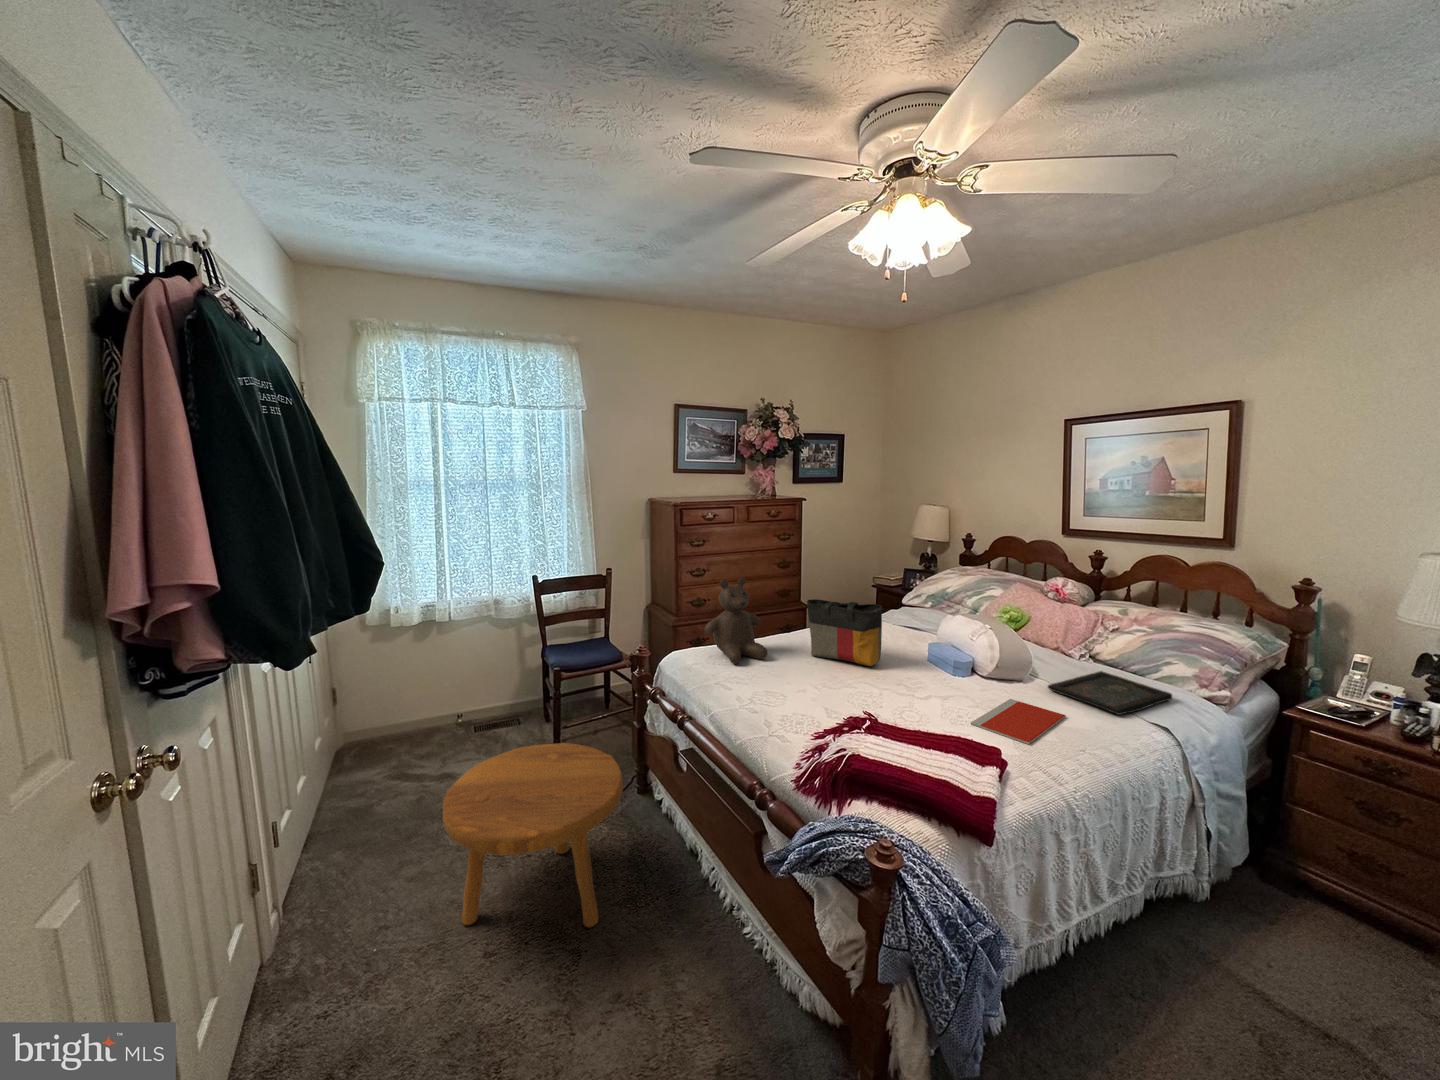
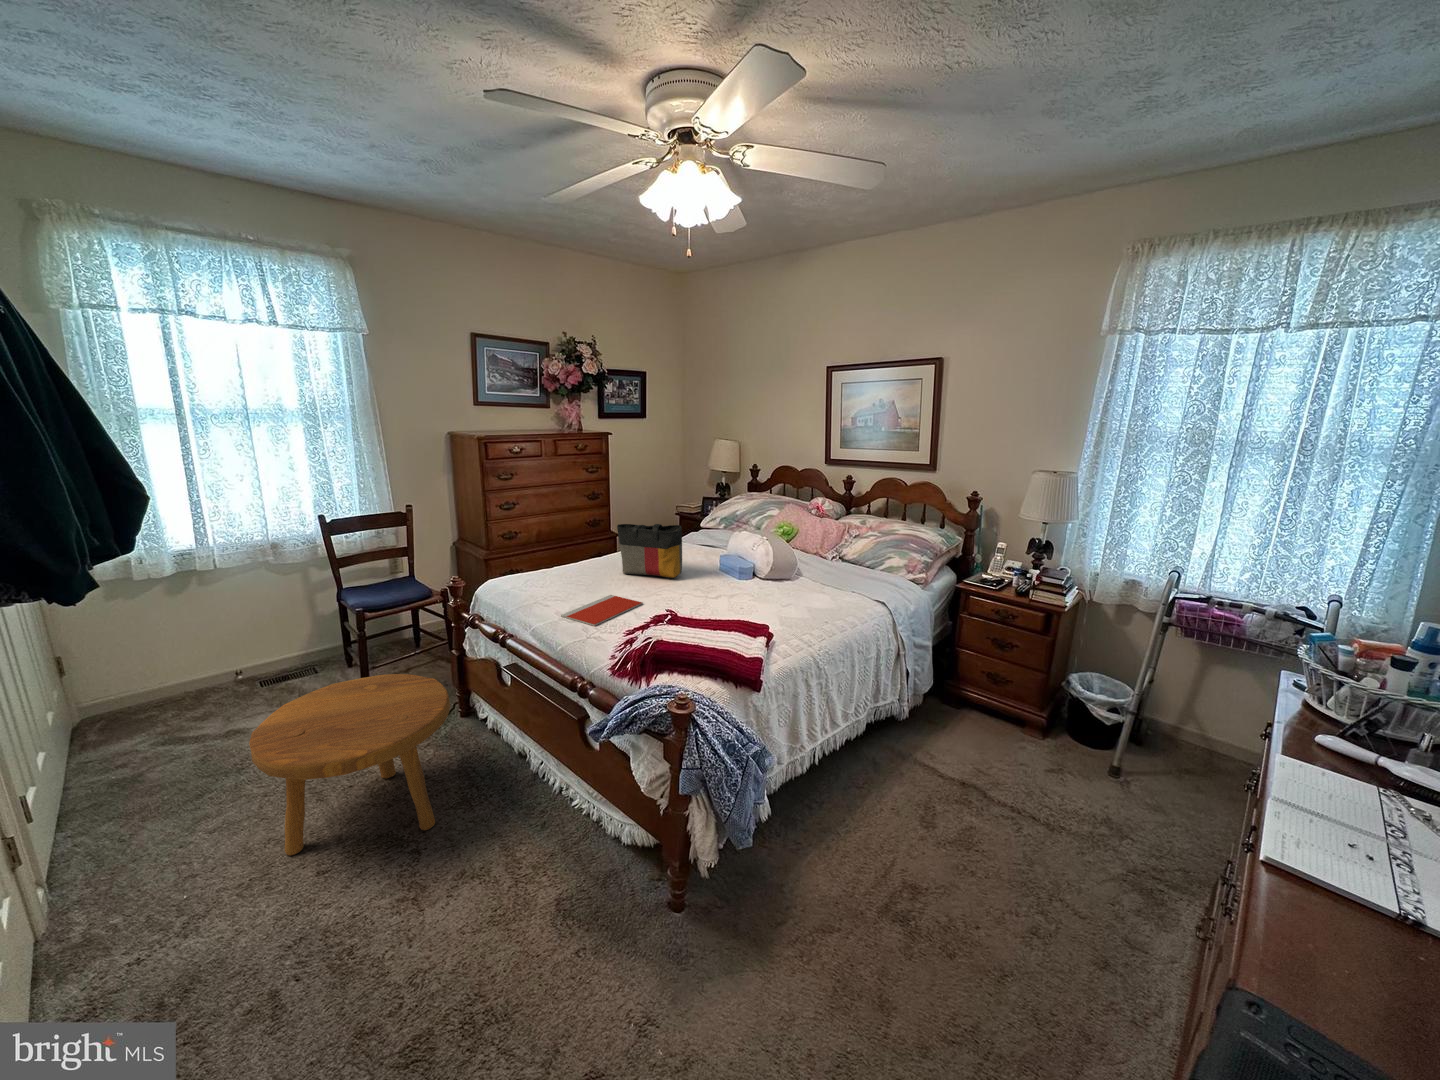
teddy bear: present [704,577,767,664] -> none [521,507,583,586]
tray: present [1048,671,1172,715] -> none [807,567,888,596]
notebook: present [971,699,1066,744] -> present [561,595,643,626]

